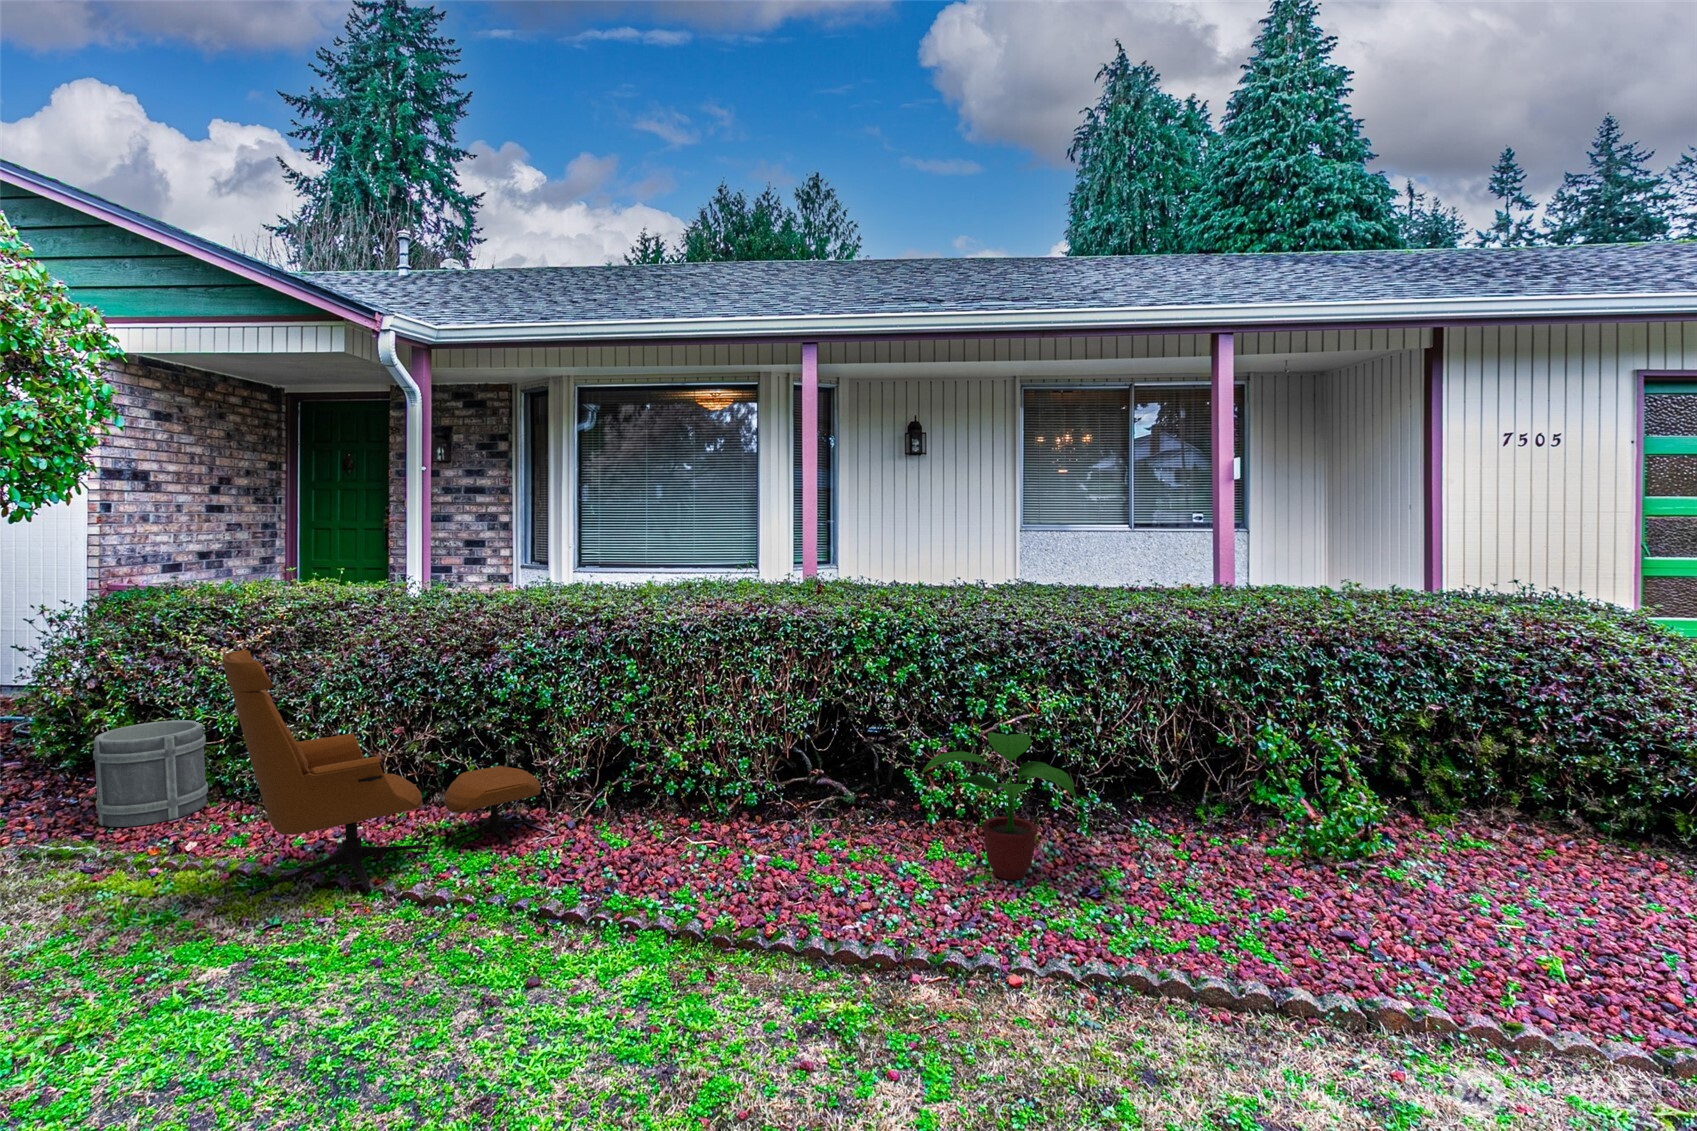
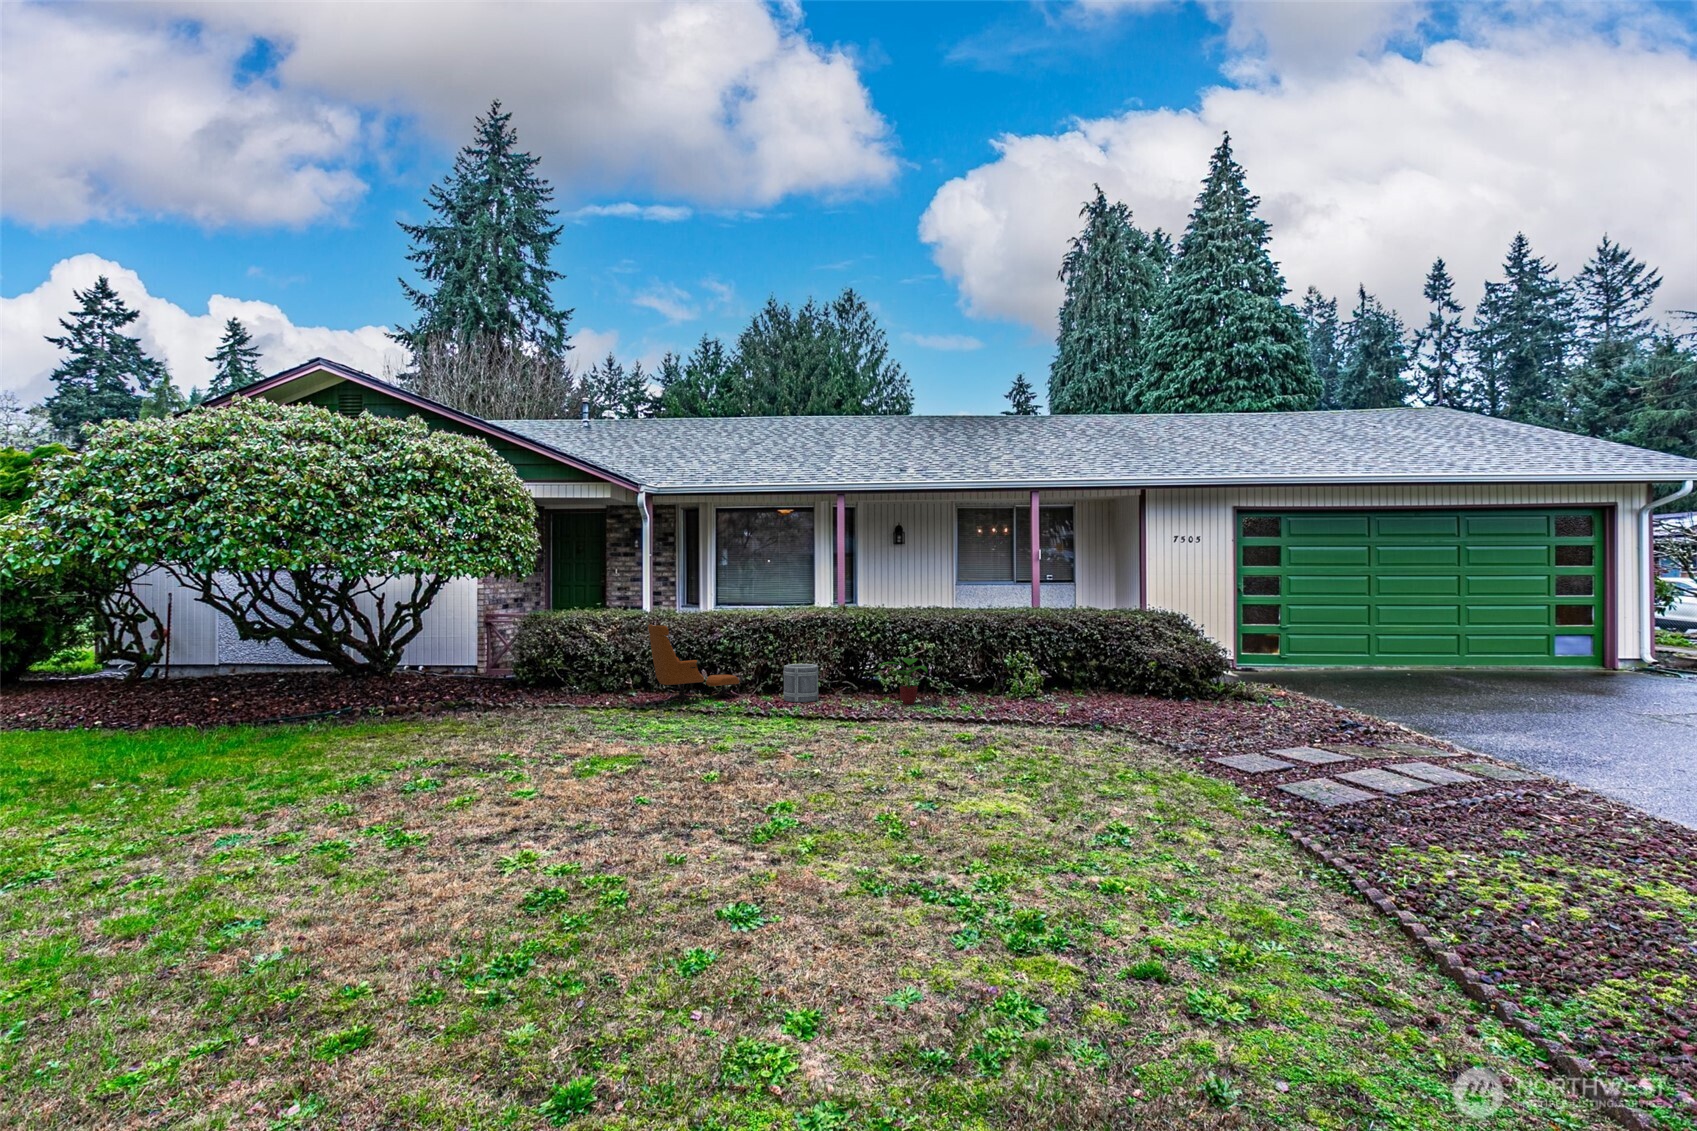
bucket: present [93,720,208,827] -> present [783,664,818,702]

